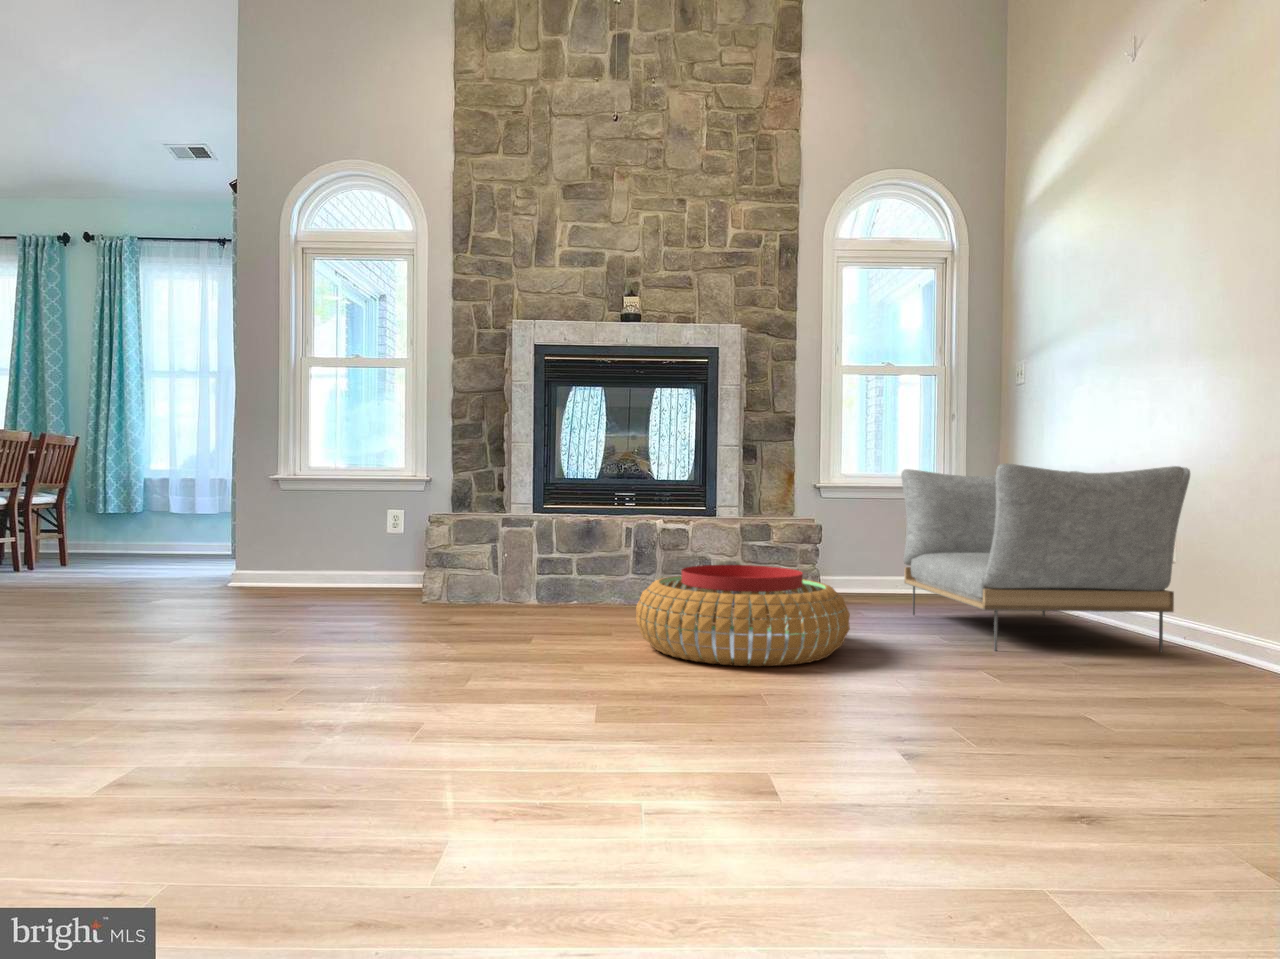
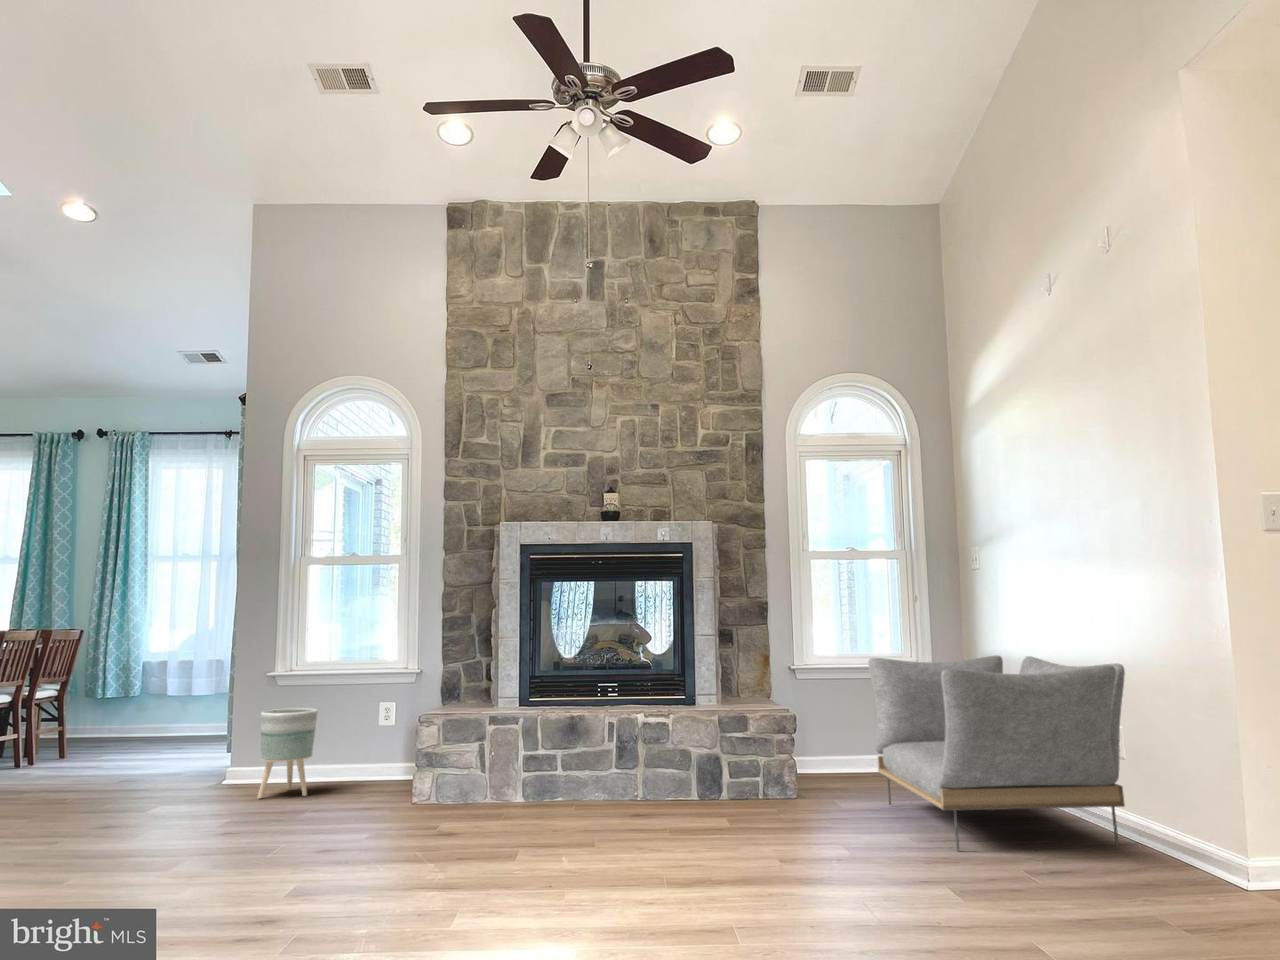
planter: none [264,510,324,595] -> present [258,708,318,799]
pouf: present [636,565,850,666] -> none [612,768,814,881]

